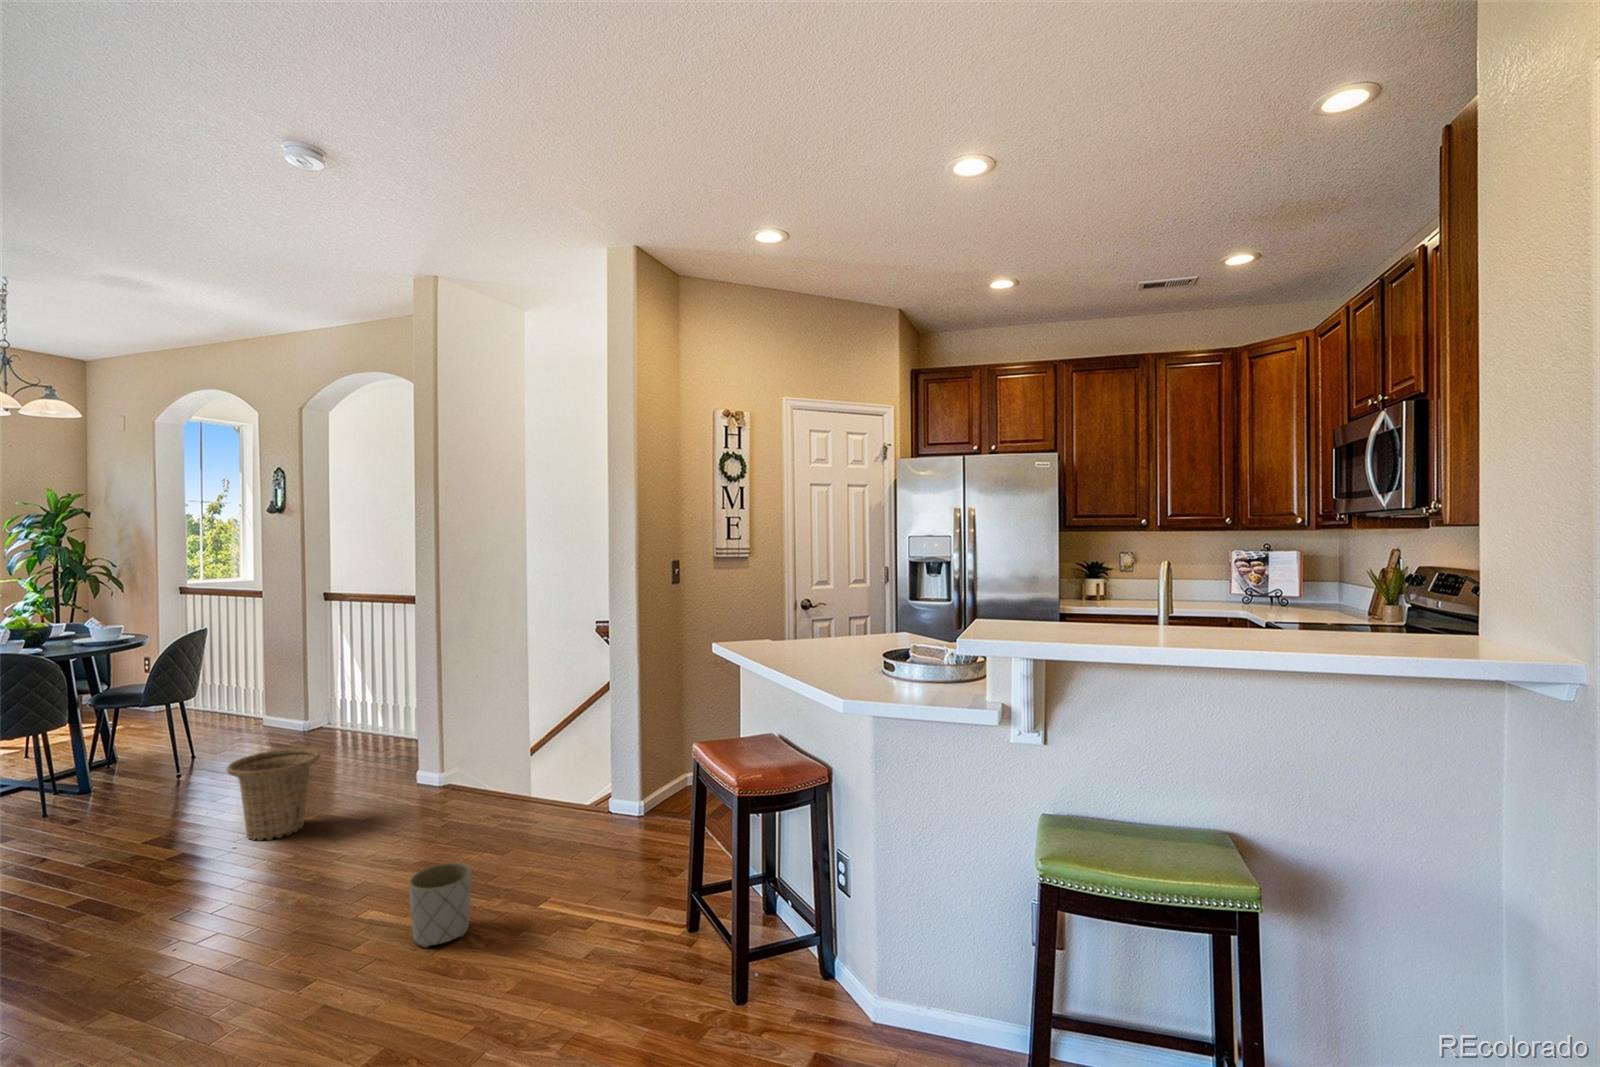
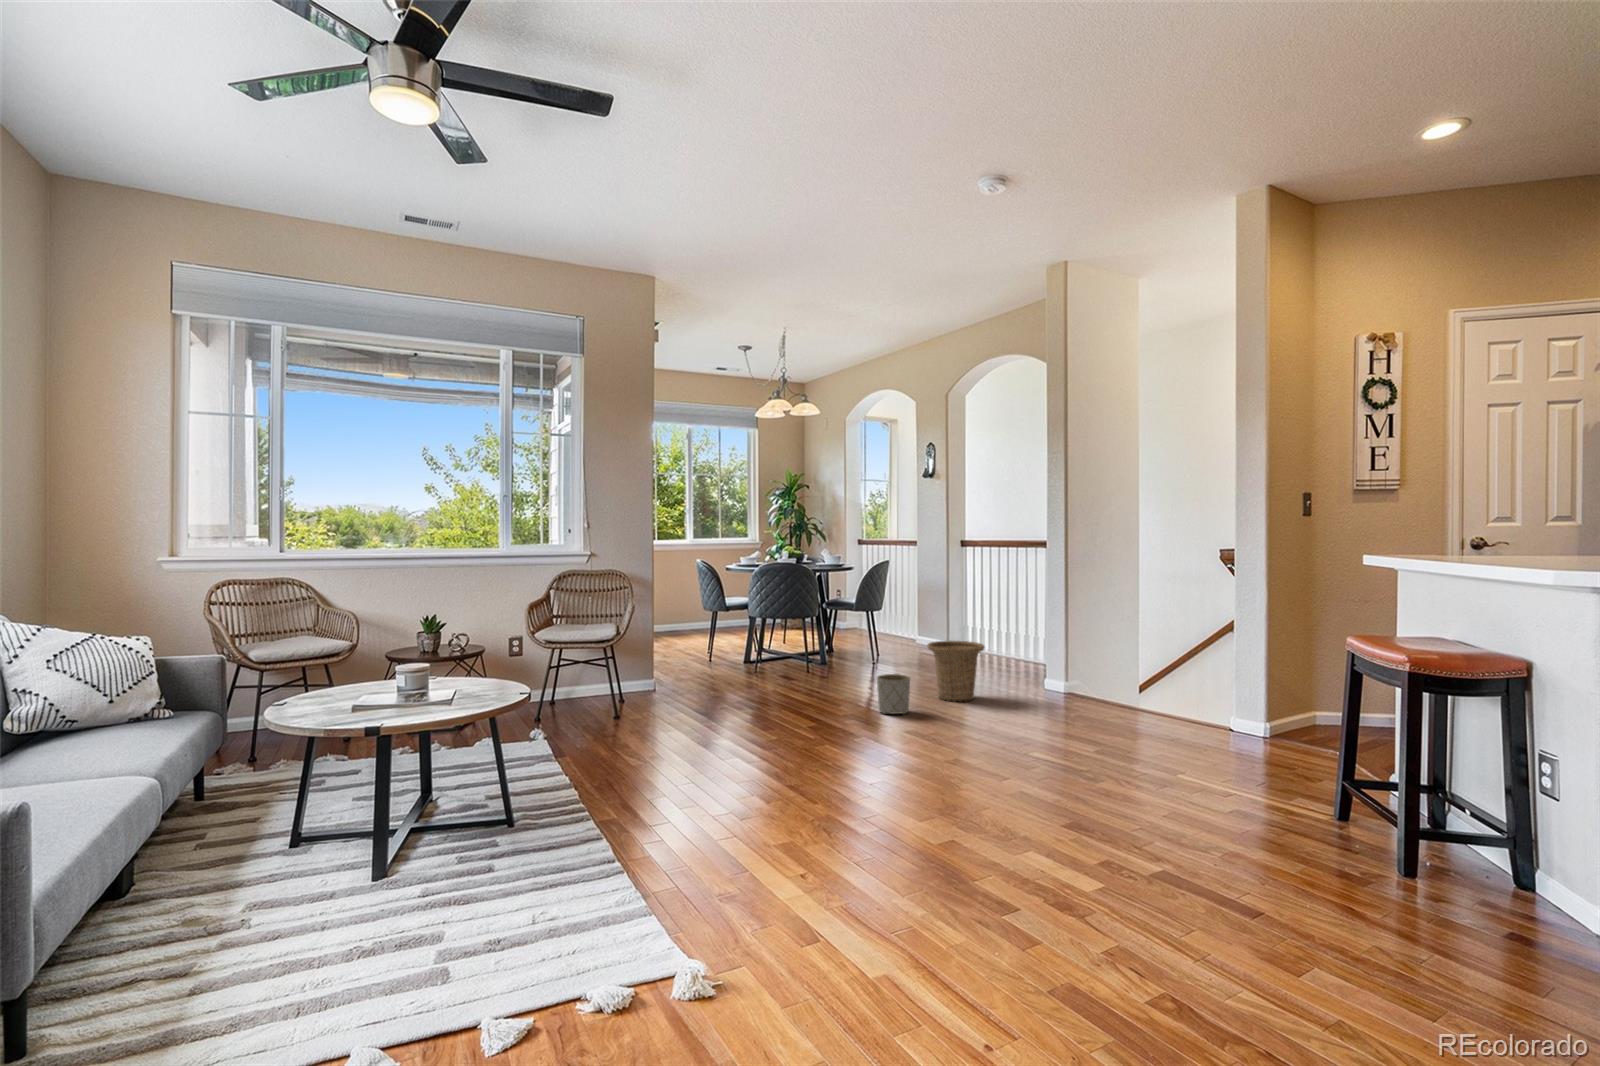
planter: present [409,863,472,948] -> present [877,674,910,714]

